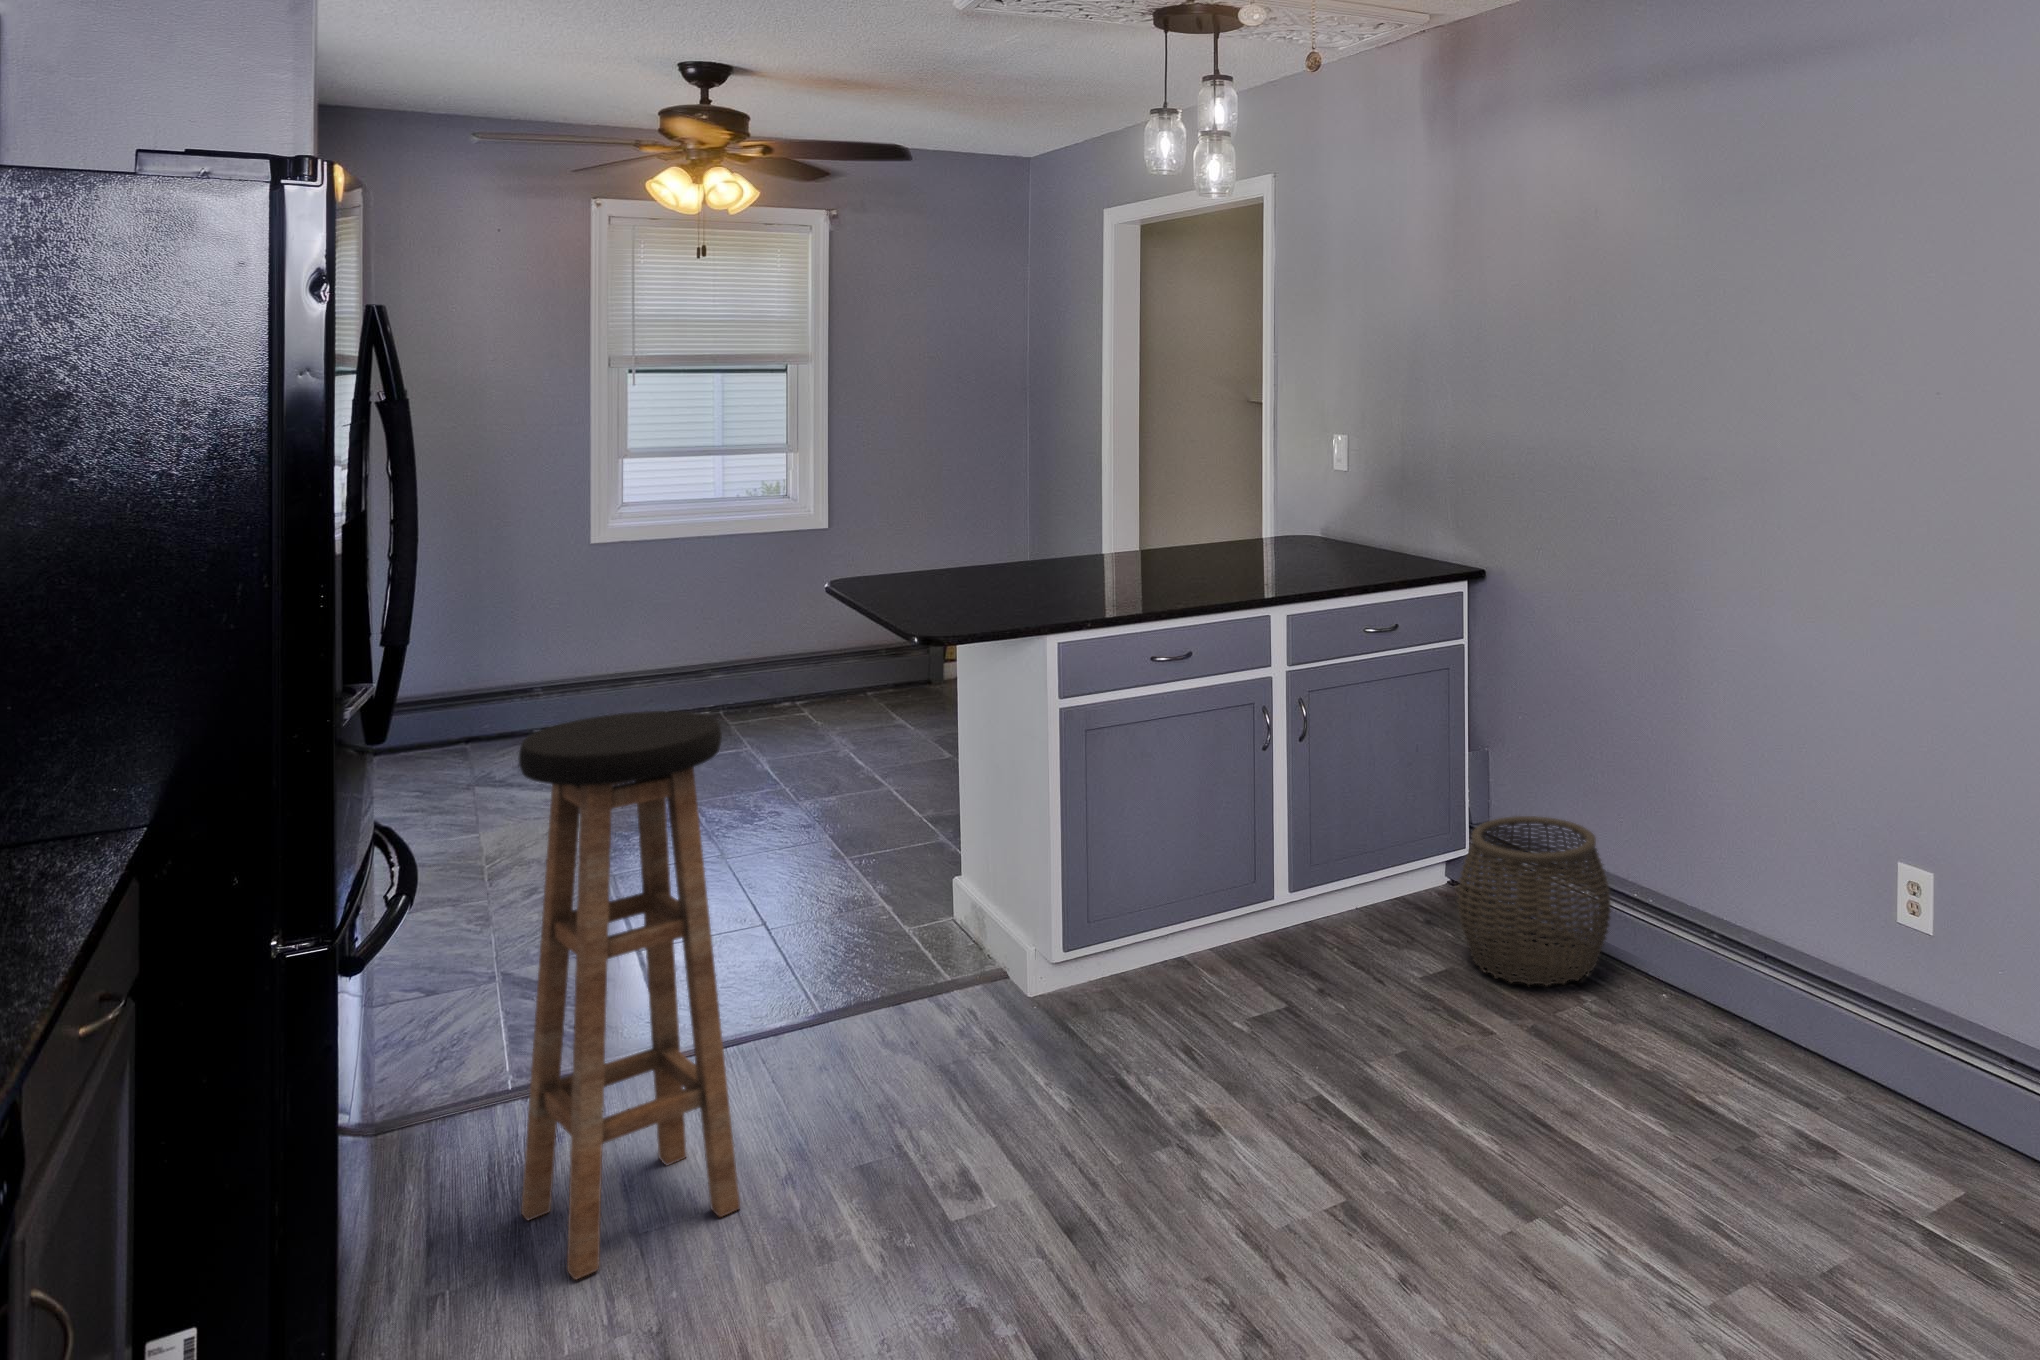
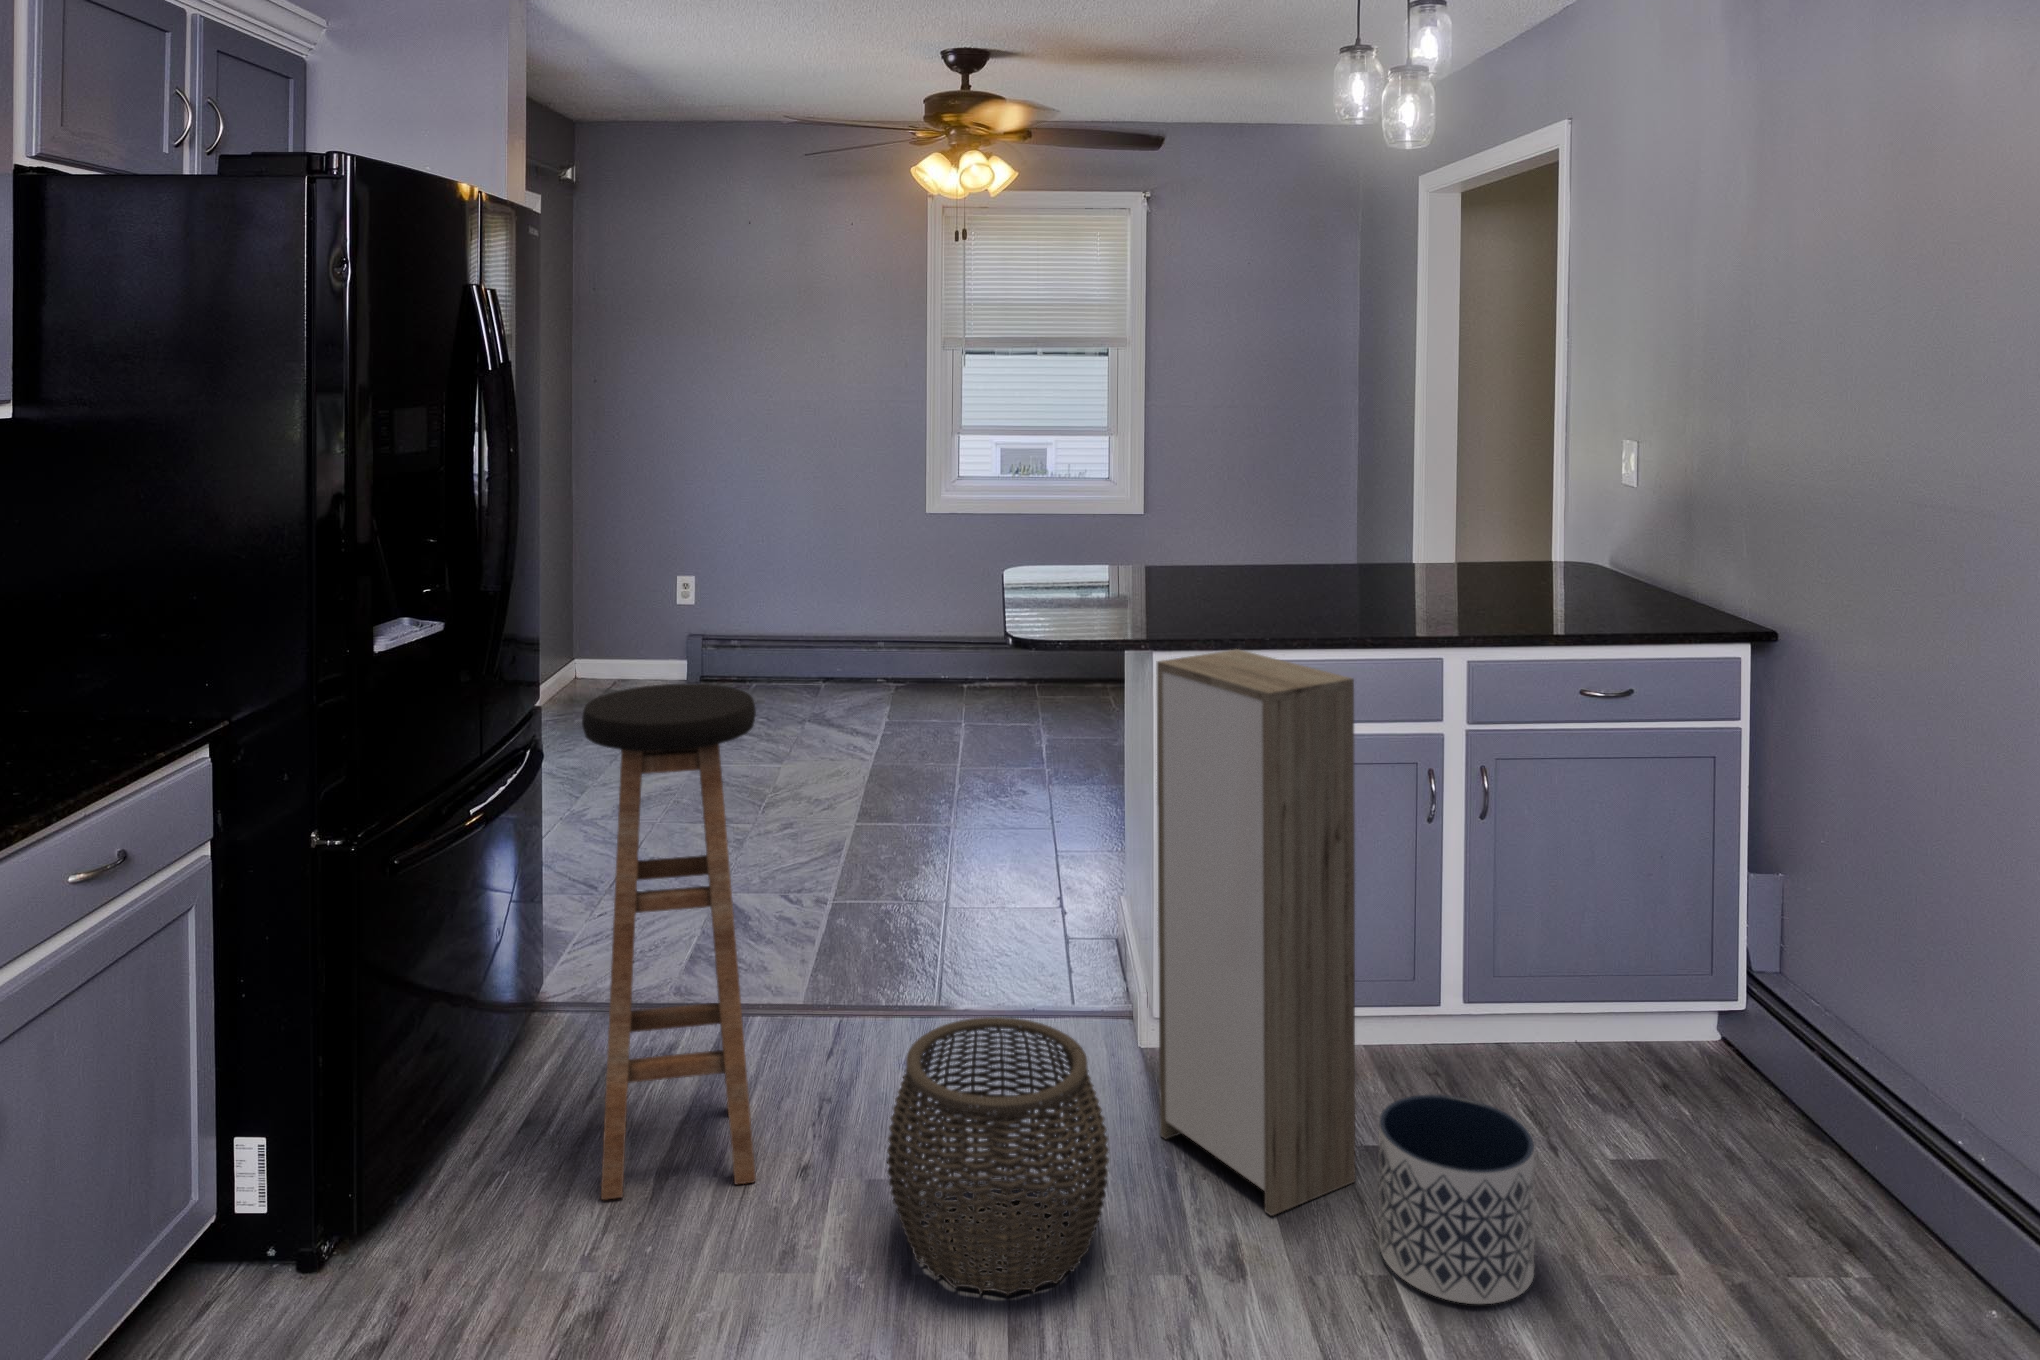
storage cabinet: none [1091,621,1262,1084] -> present [1157,649,1355,1216]
woven basket: present [1457,816,1611,986] -> present [887,1017,1109,1295]
planter: none [1302,946,1416,1096] -> present [1379,1095,1535,1304]

